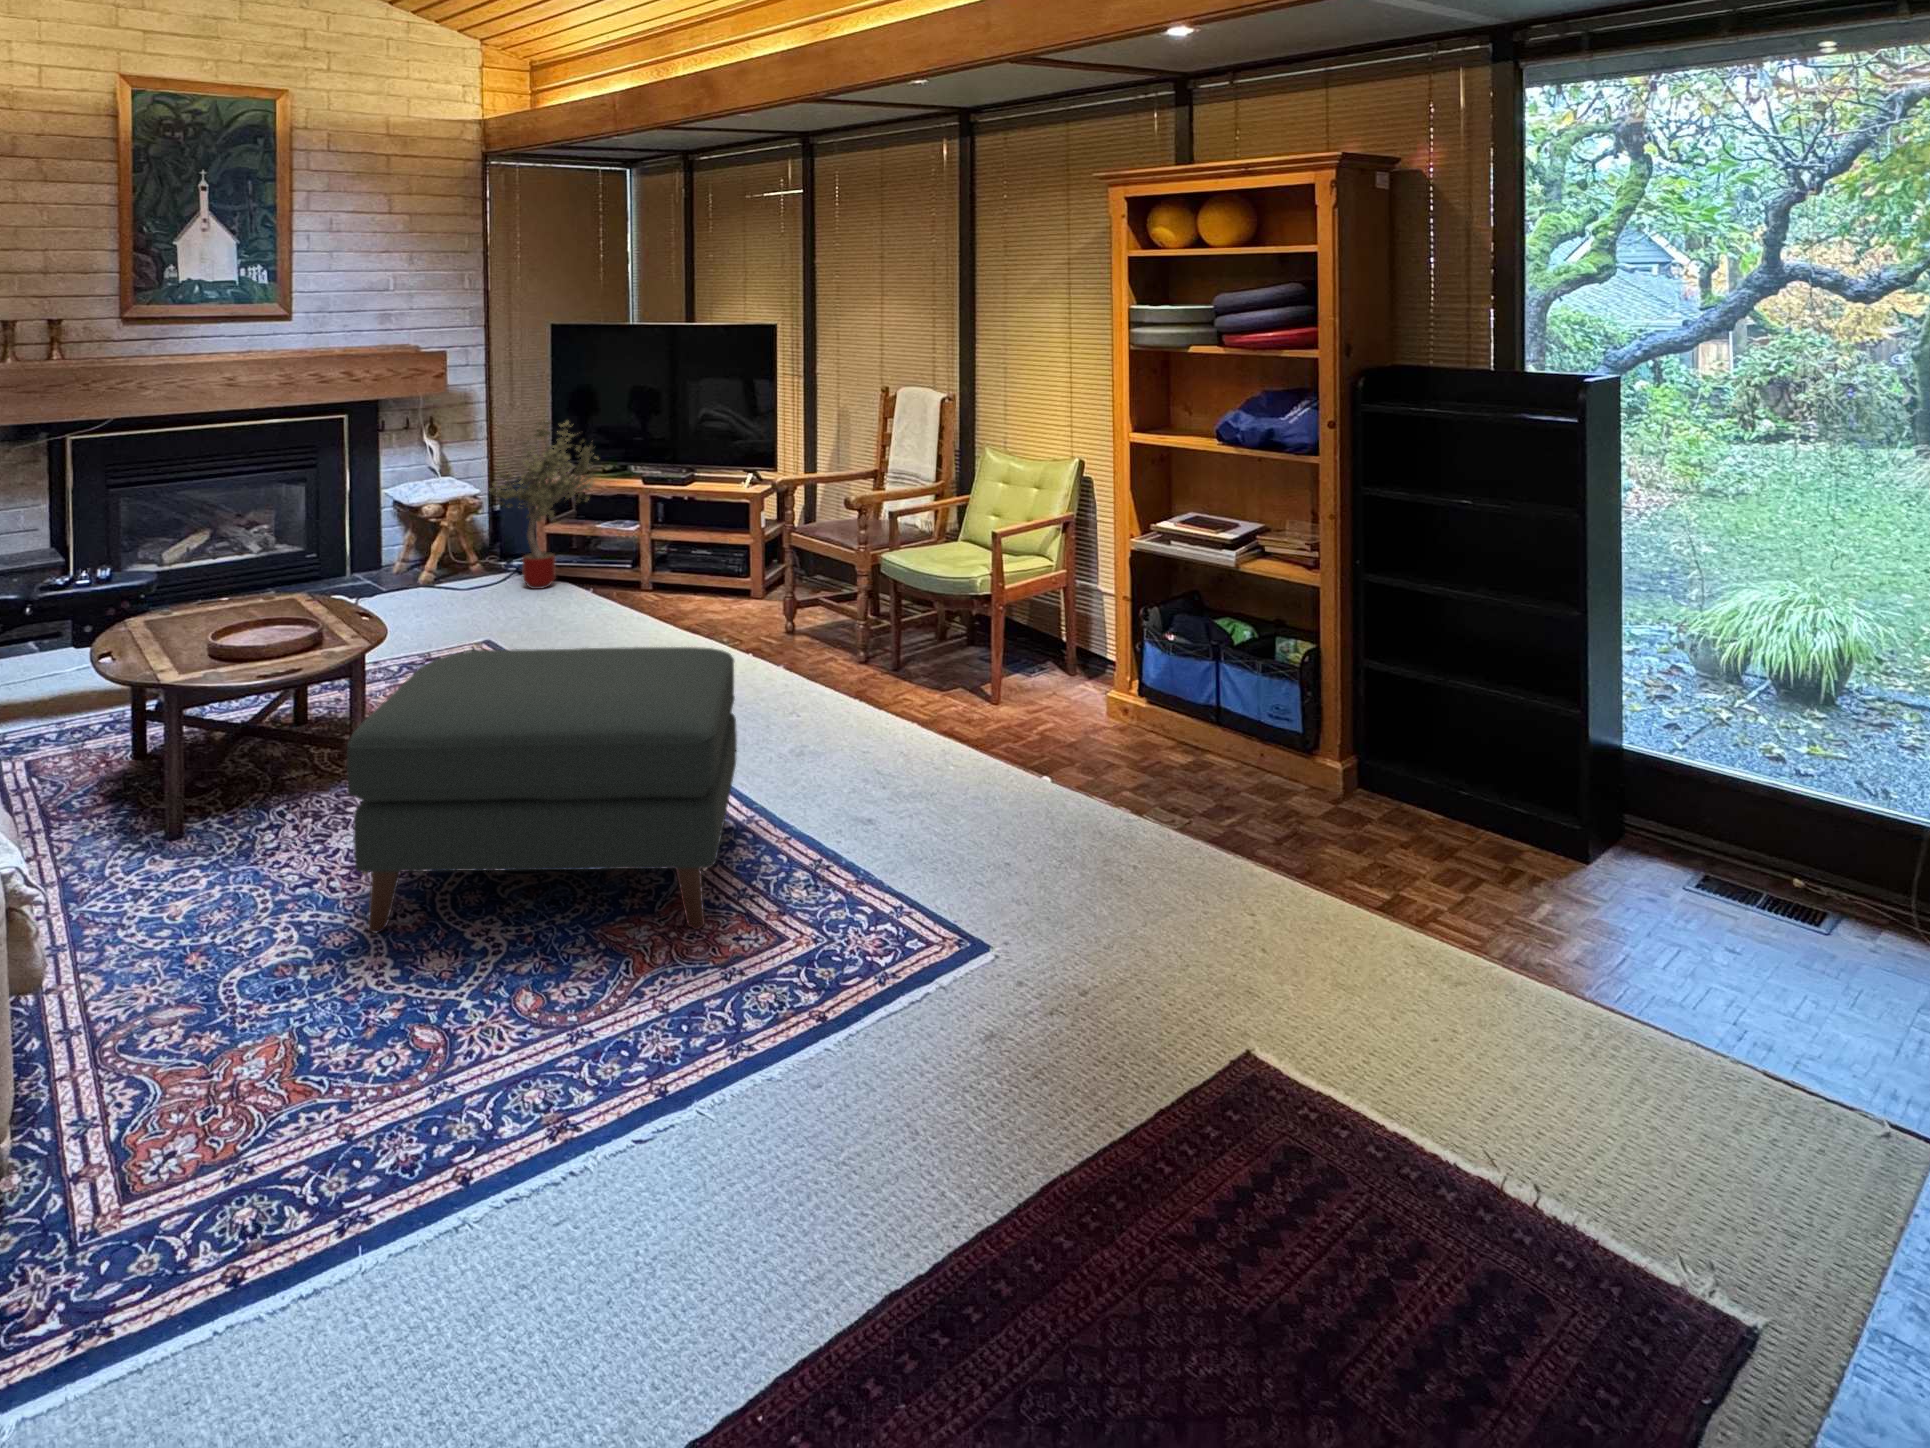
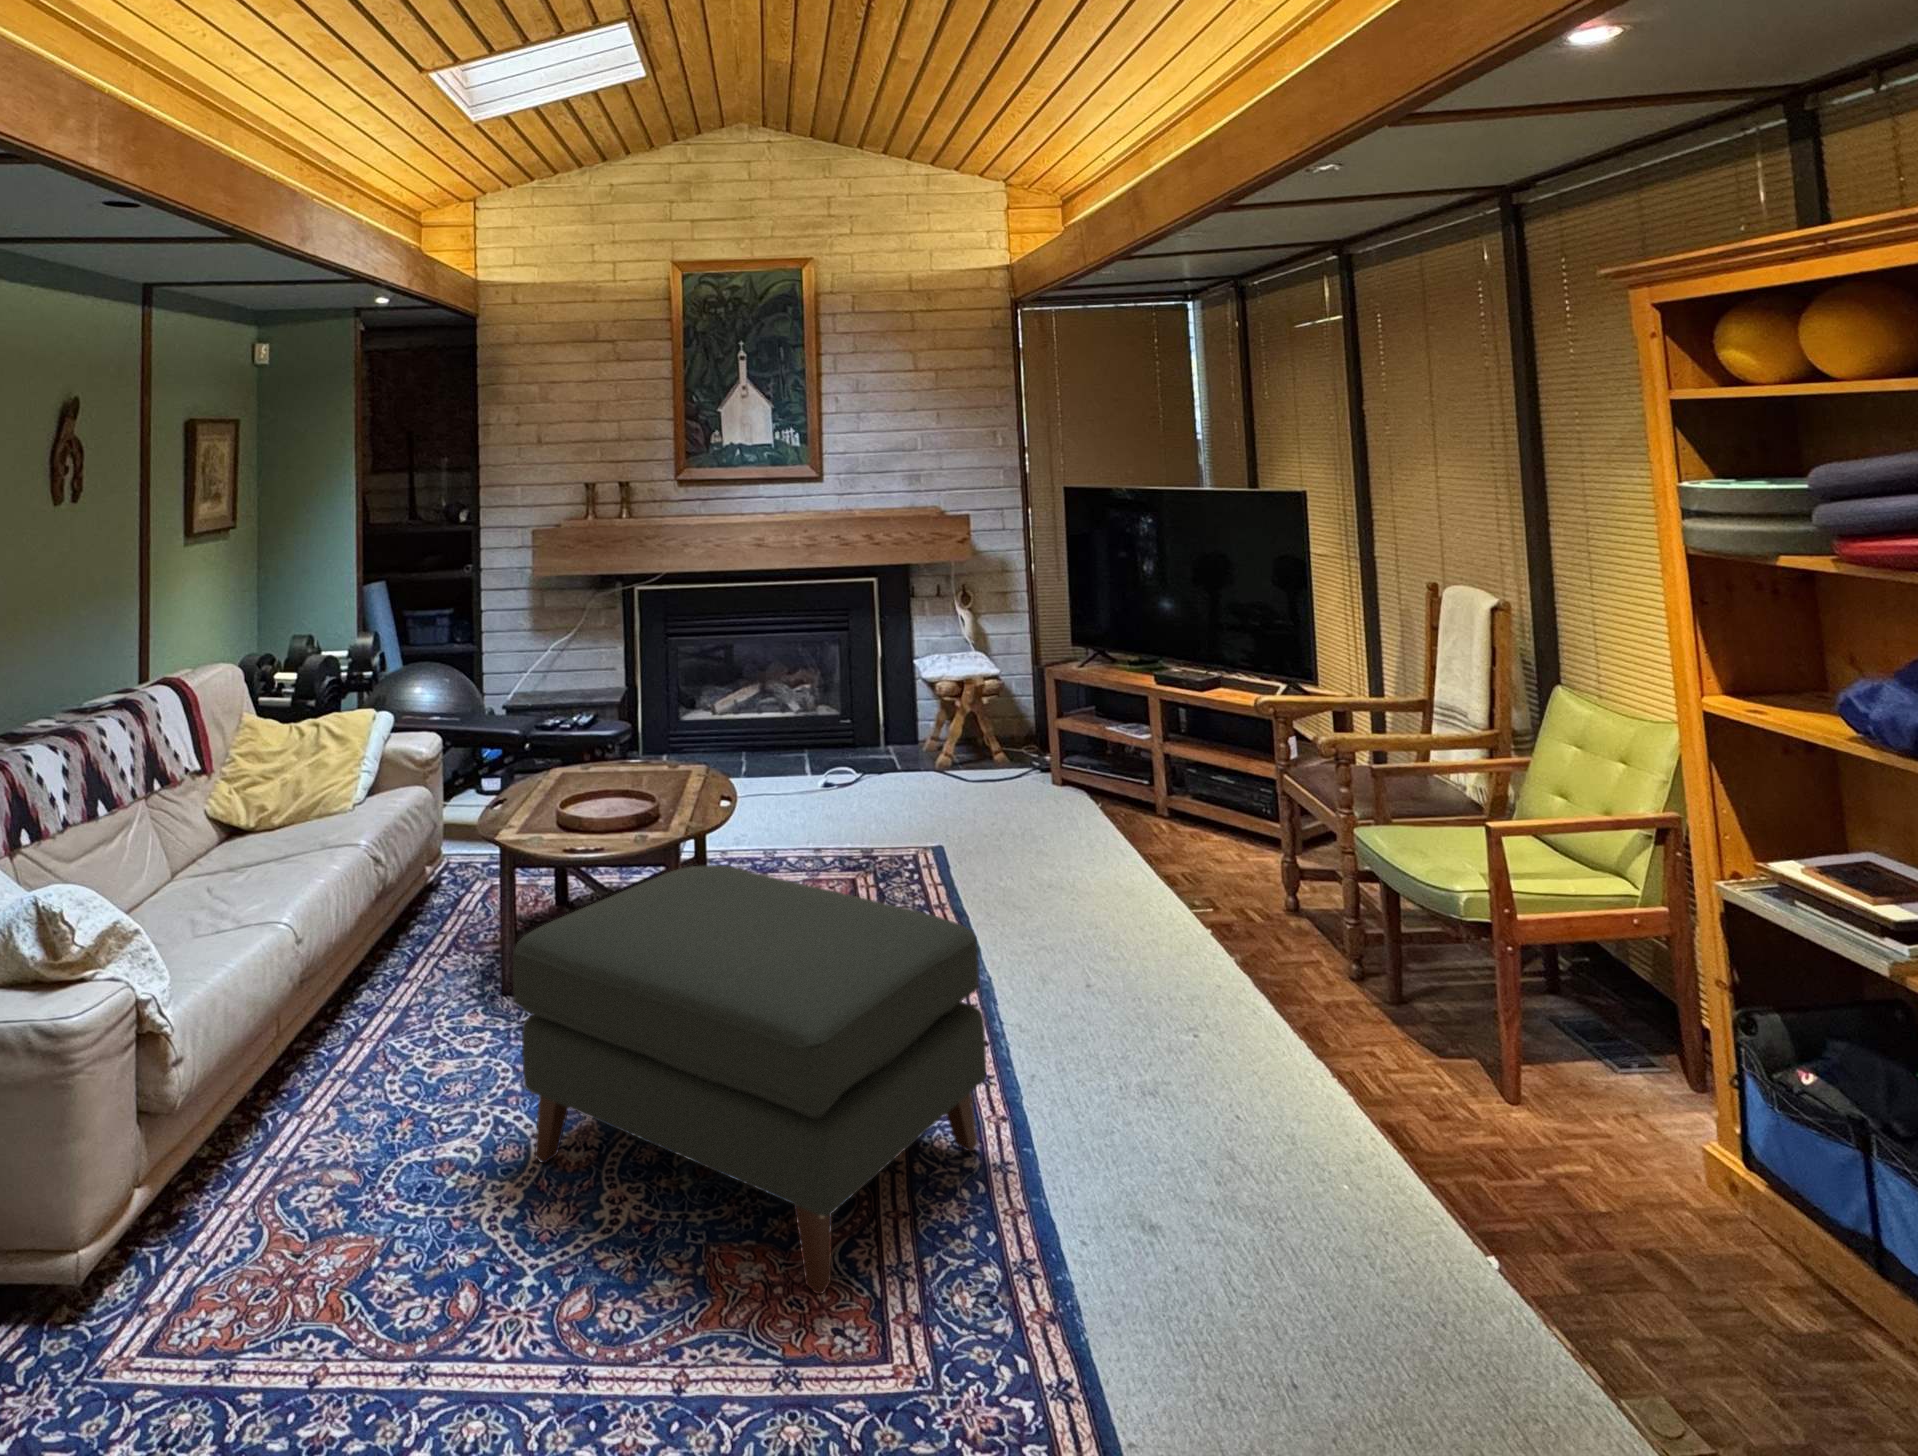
potted tree: present [490,421,598,589] -> none [998,597,1109,791]

